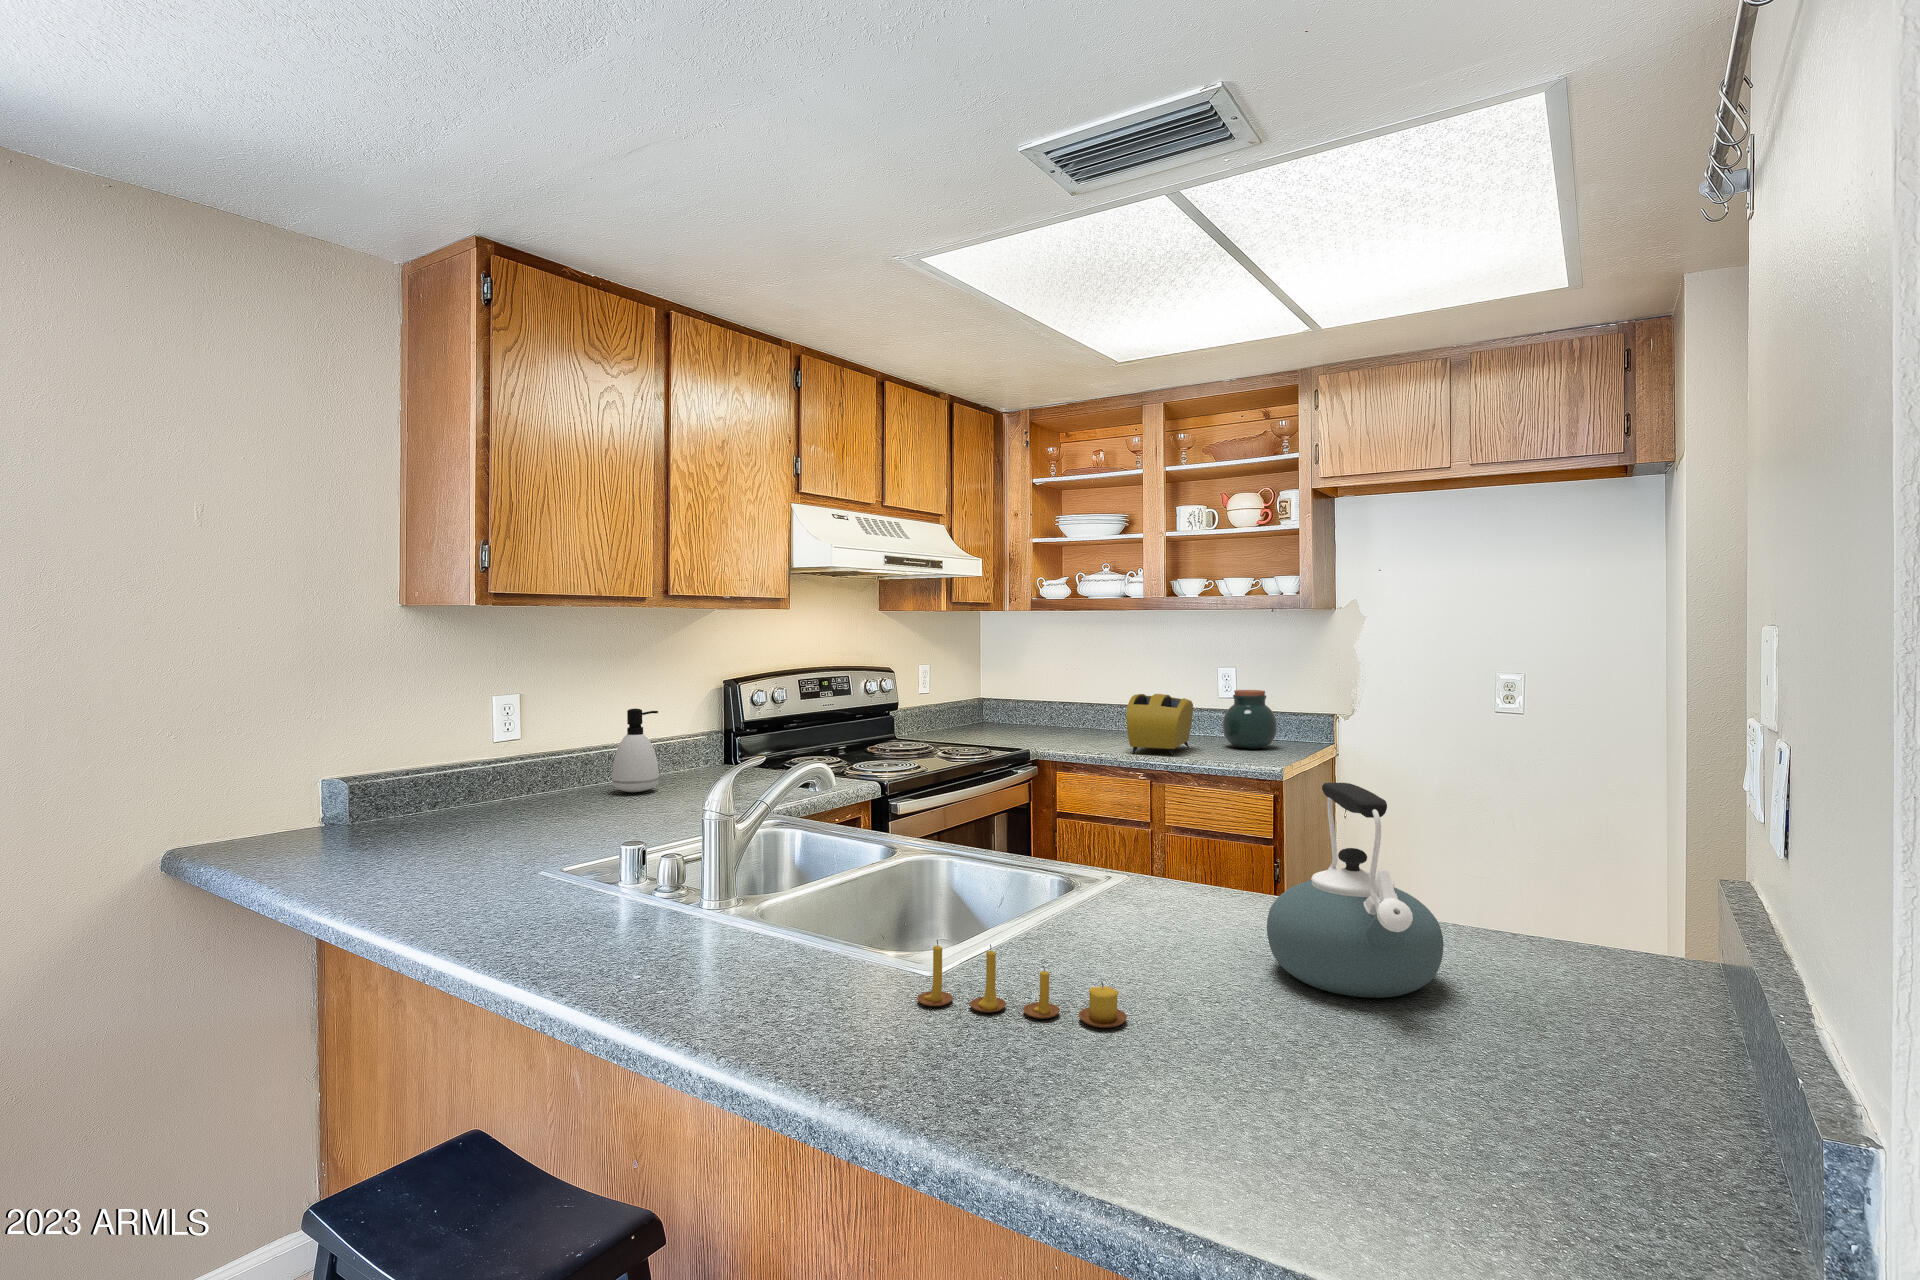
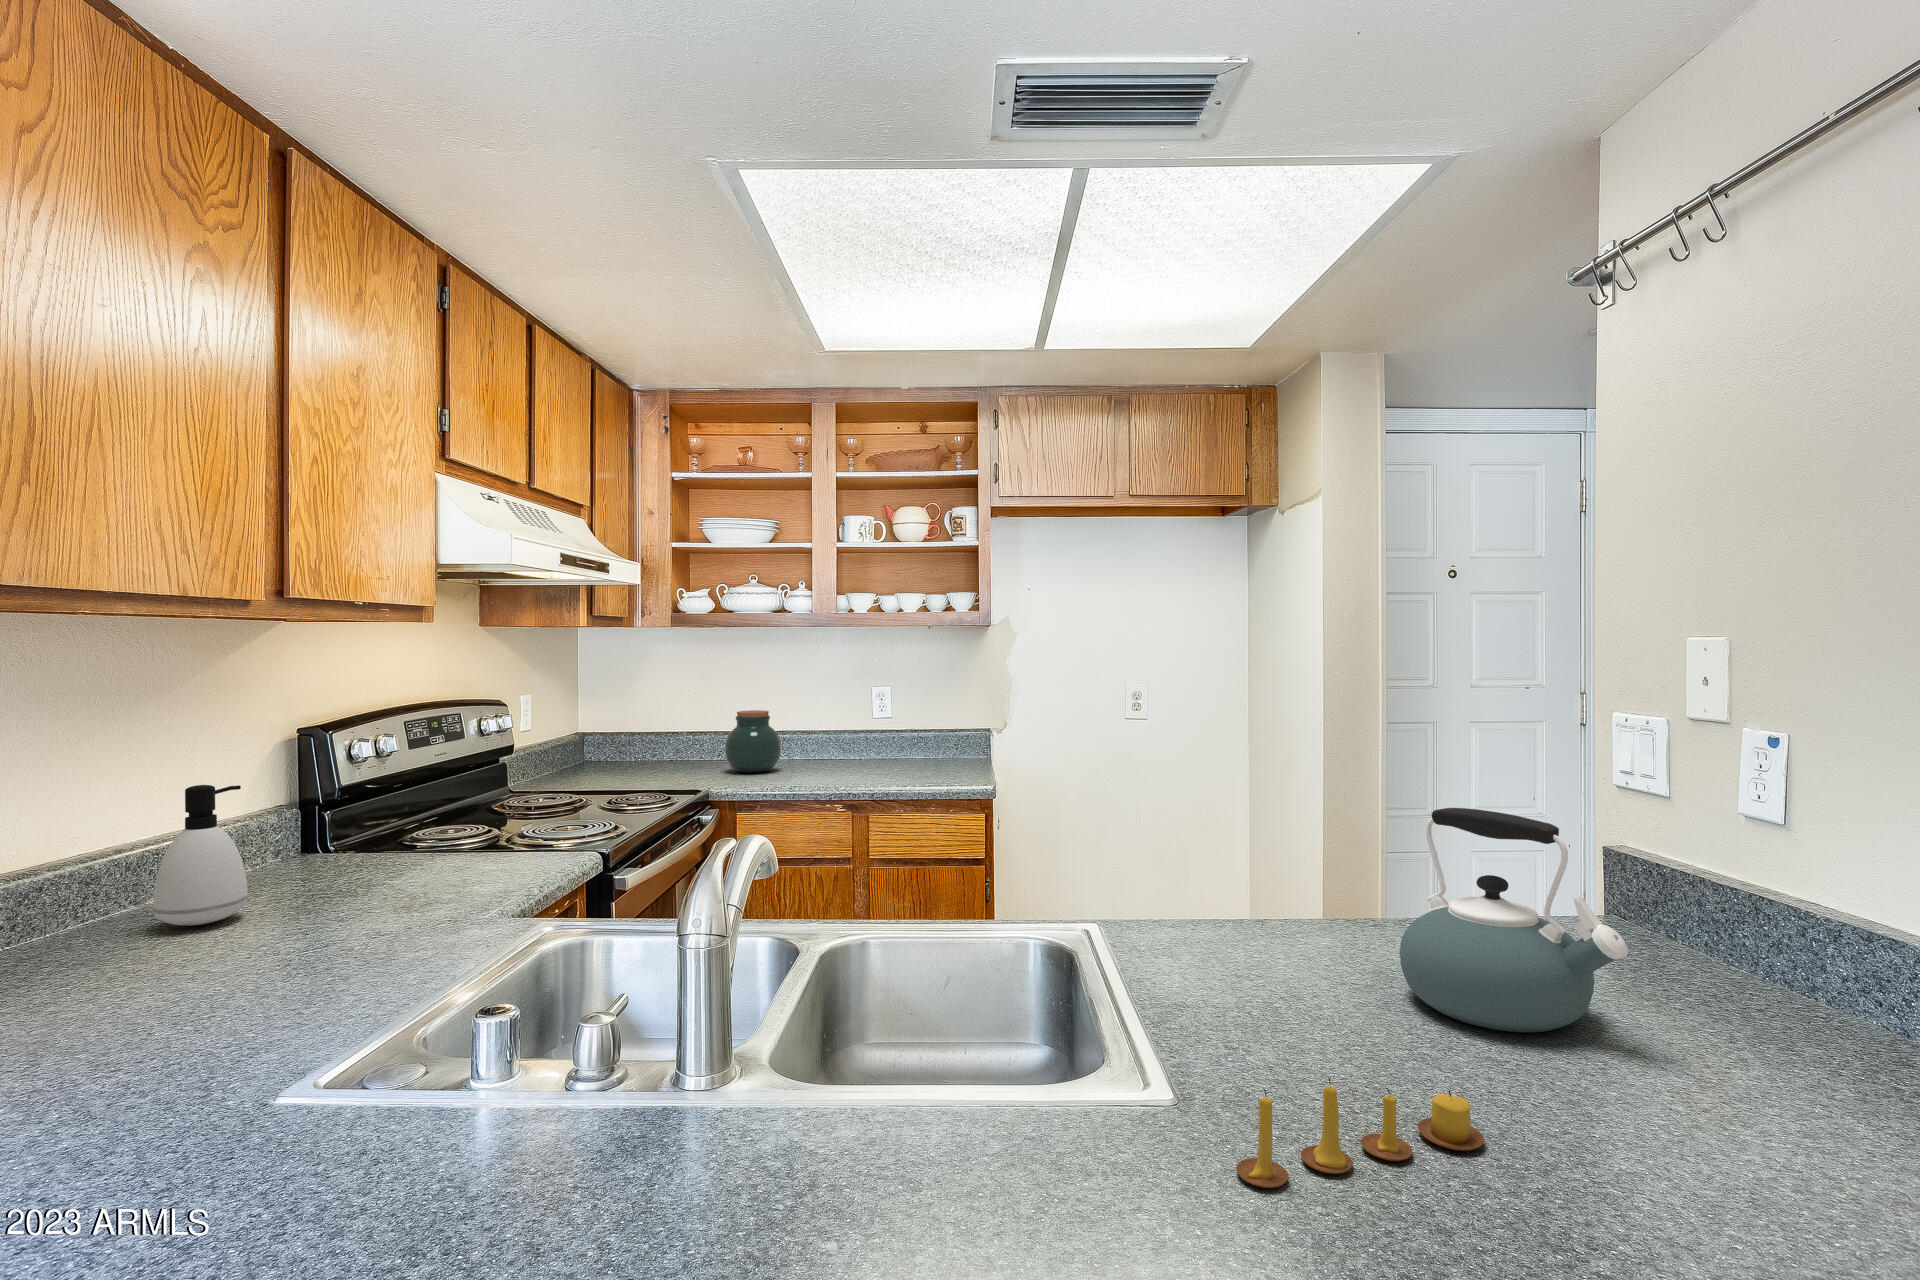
jar: present [1223,690,1277,749] -> present [725,710,781,773]
toaster: present [1126,694,1193,756] -> none [818,716,880,784]

